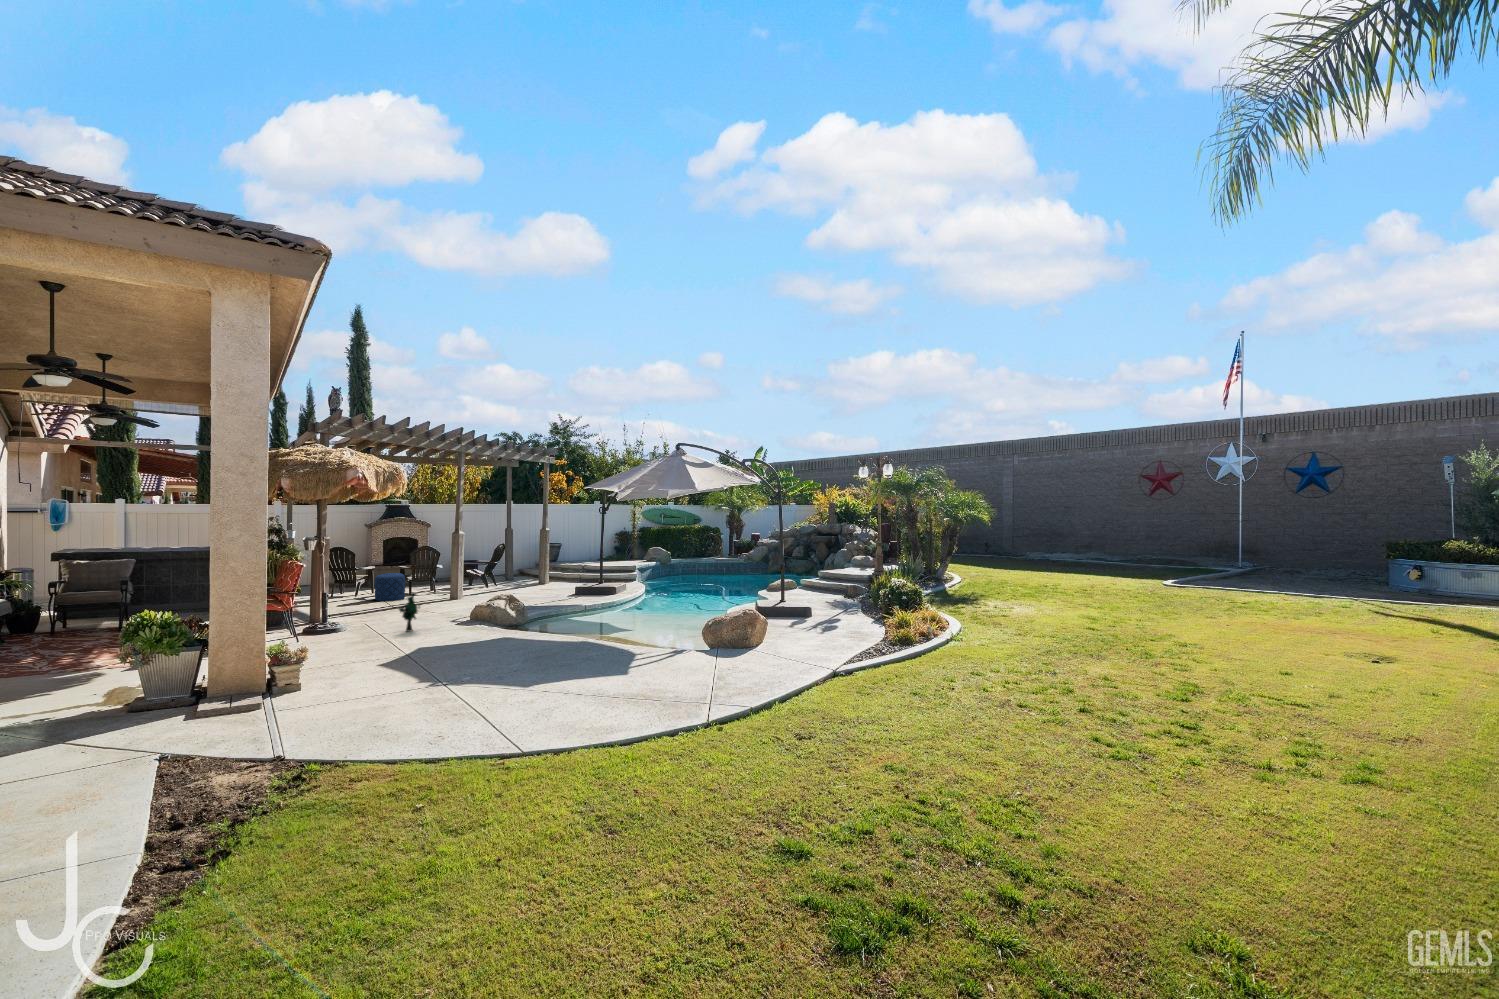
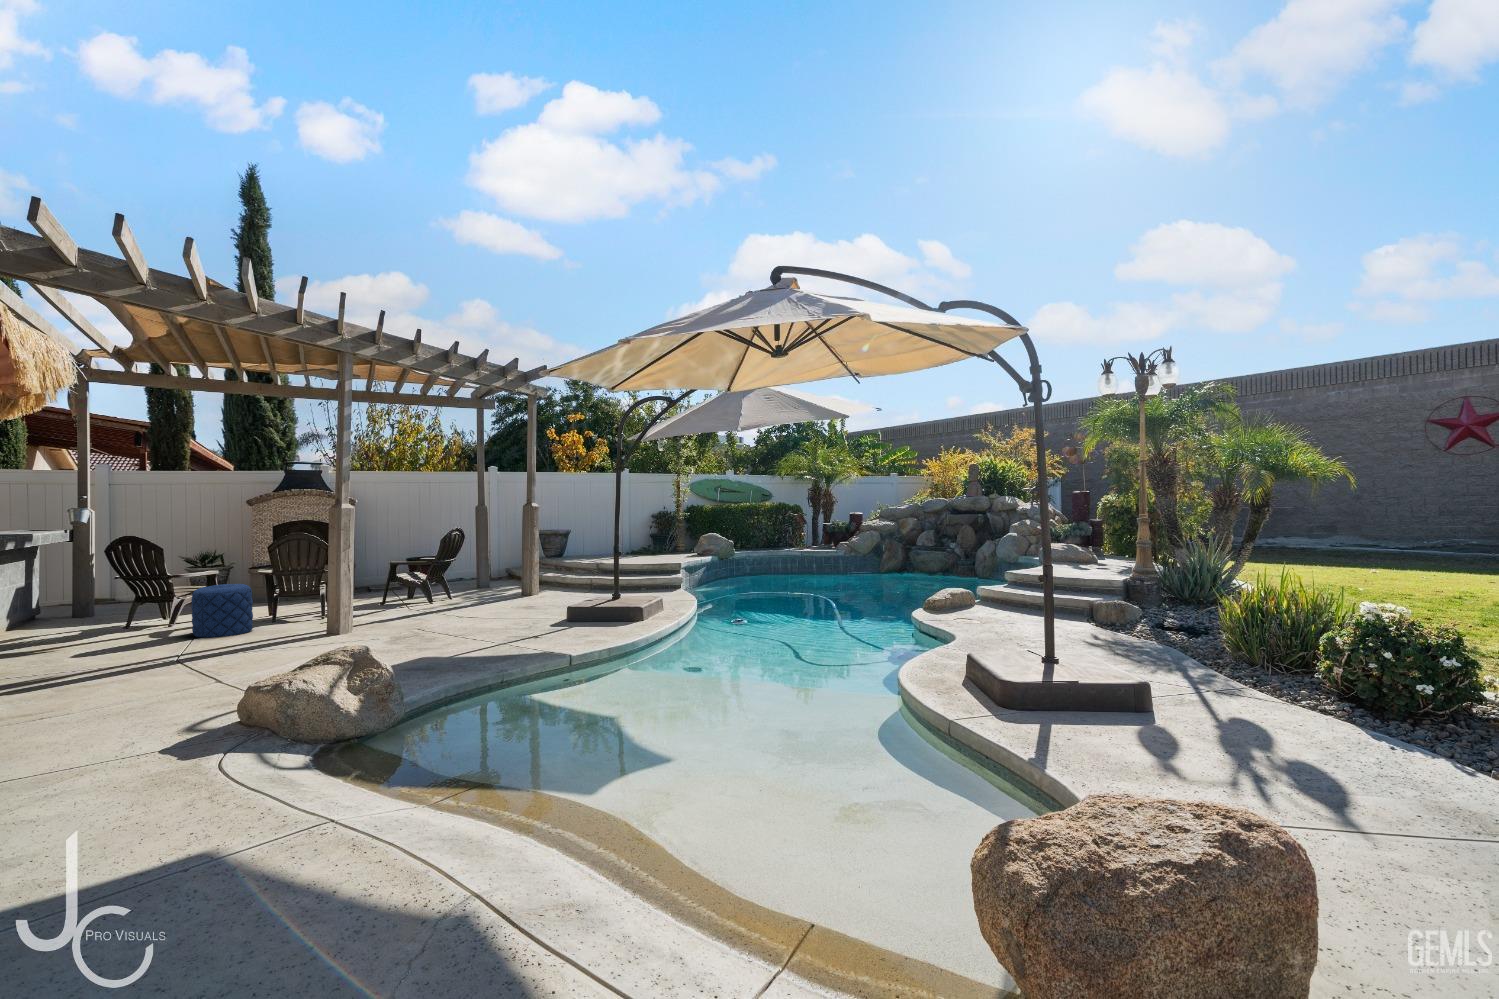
decorative plant: present [399,594,420,631] -> none [69,647,139,745]

